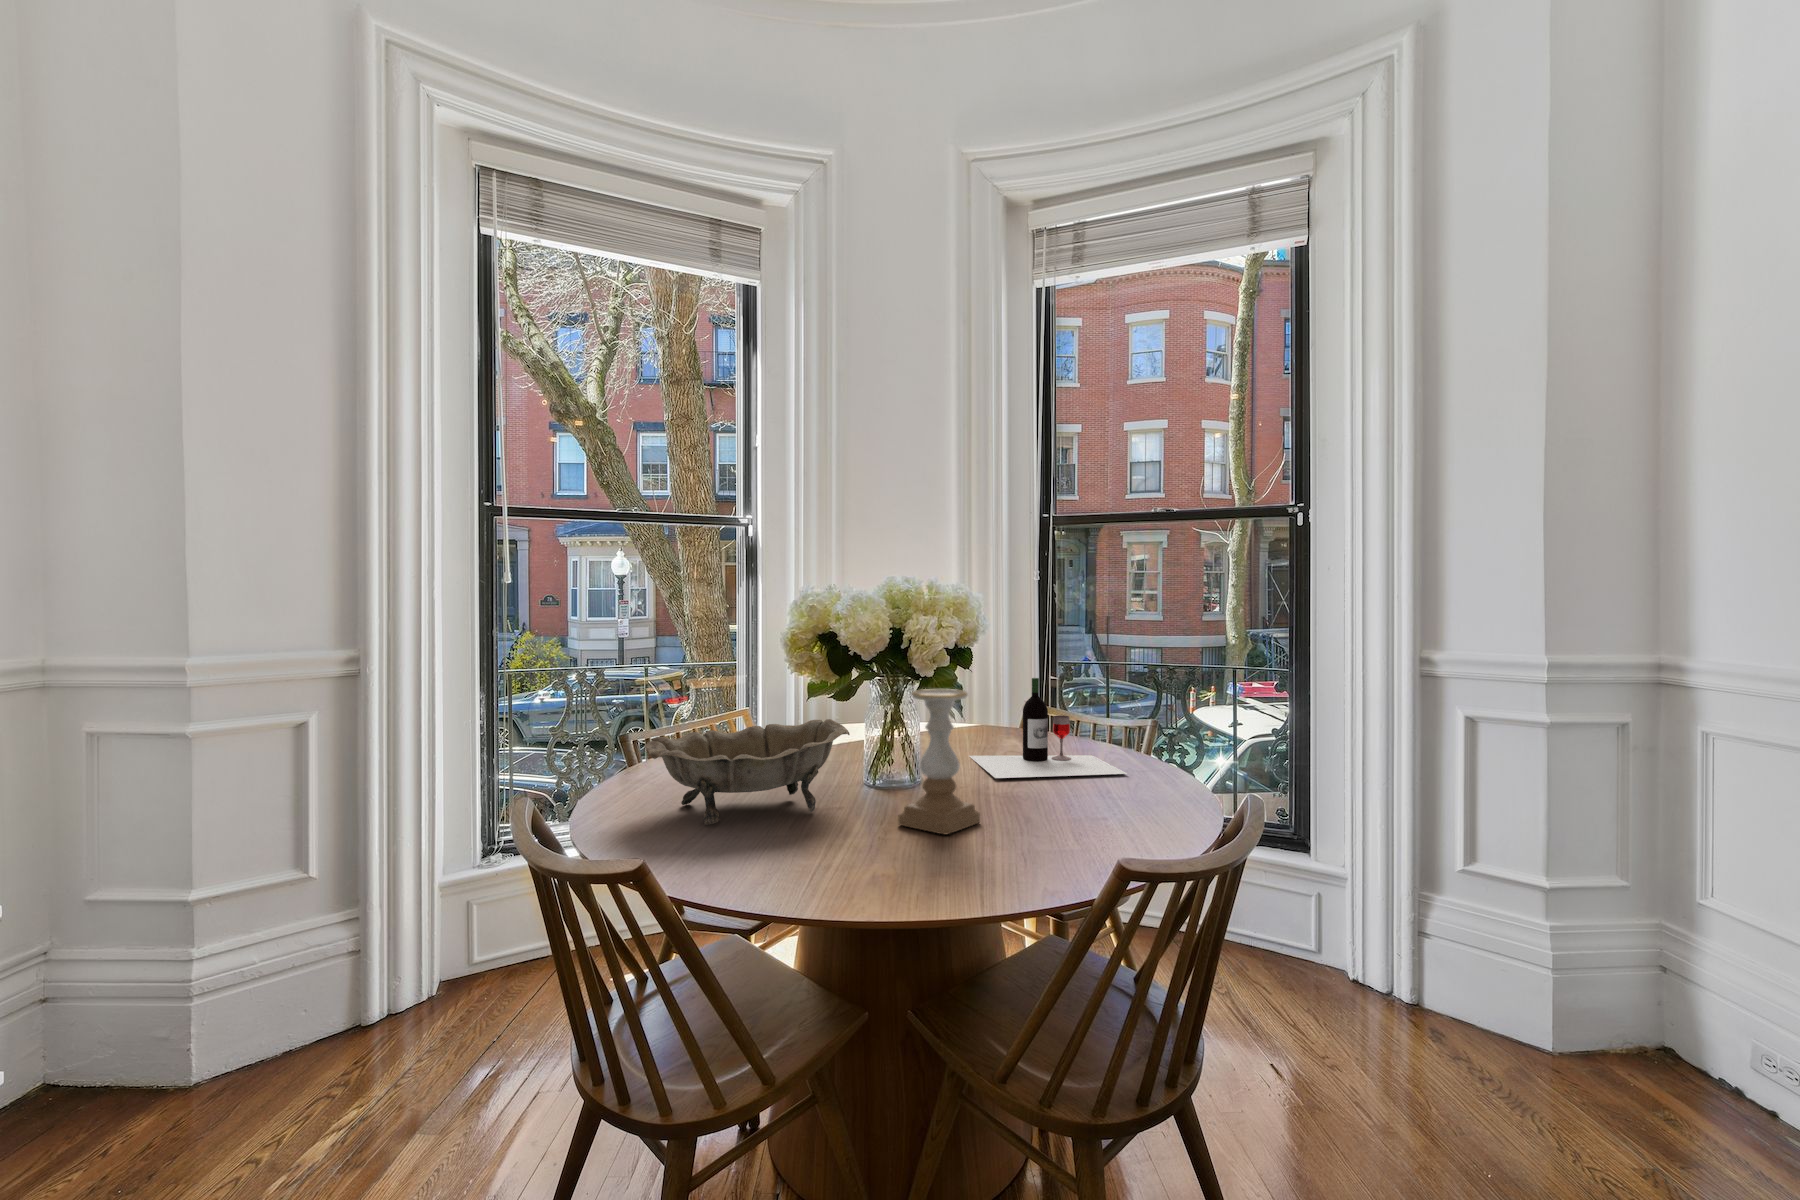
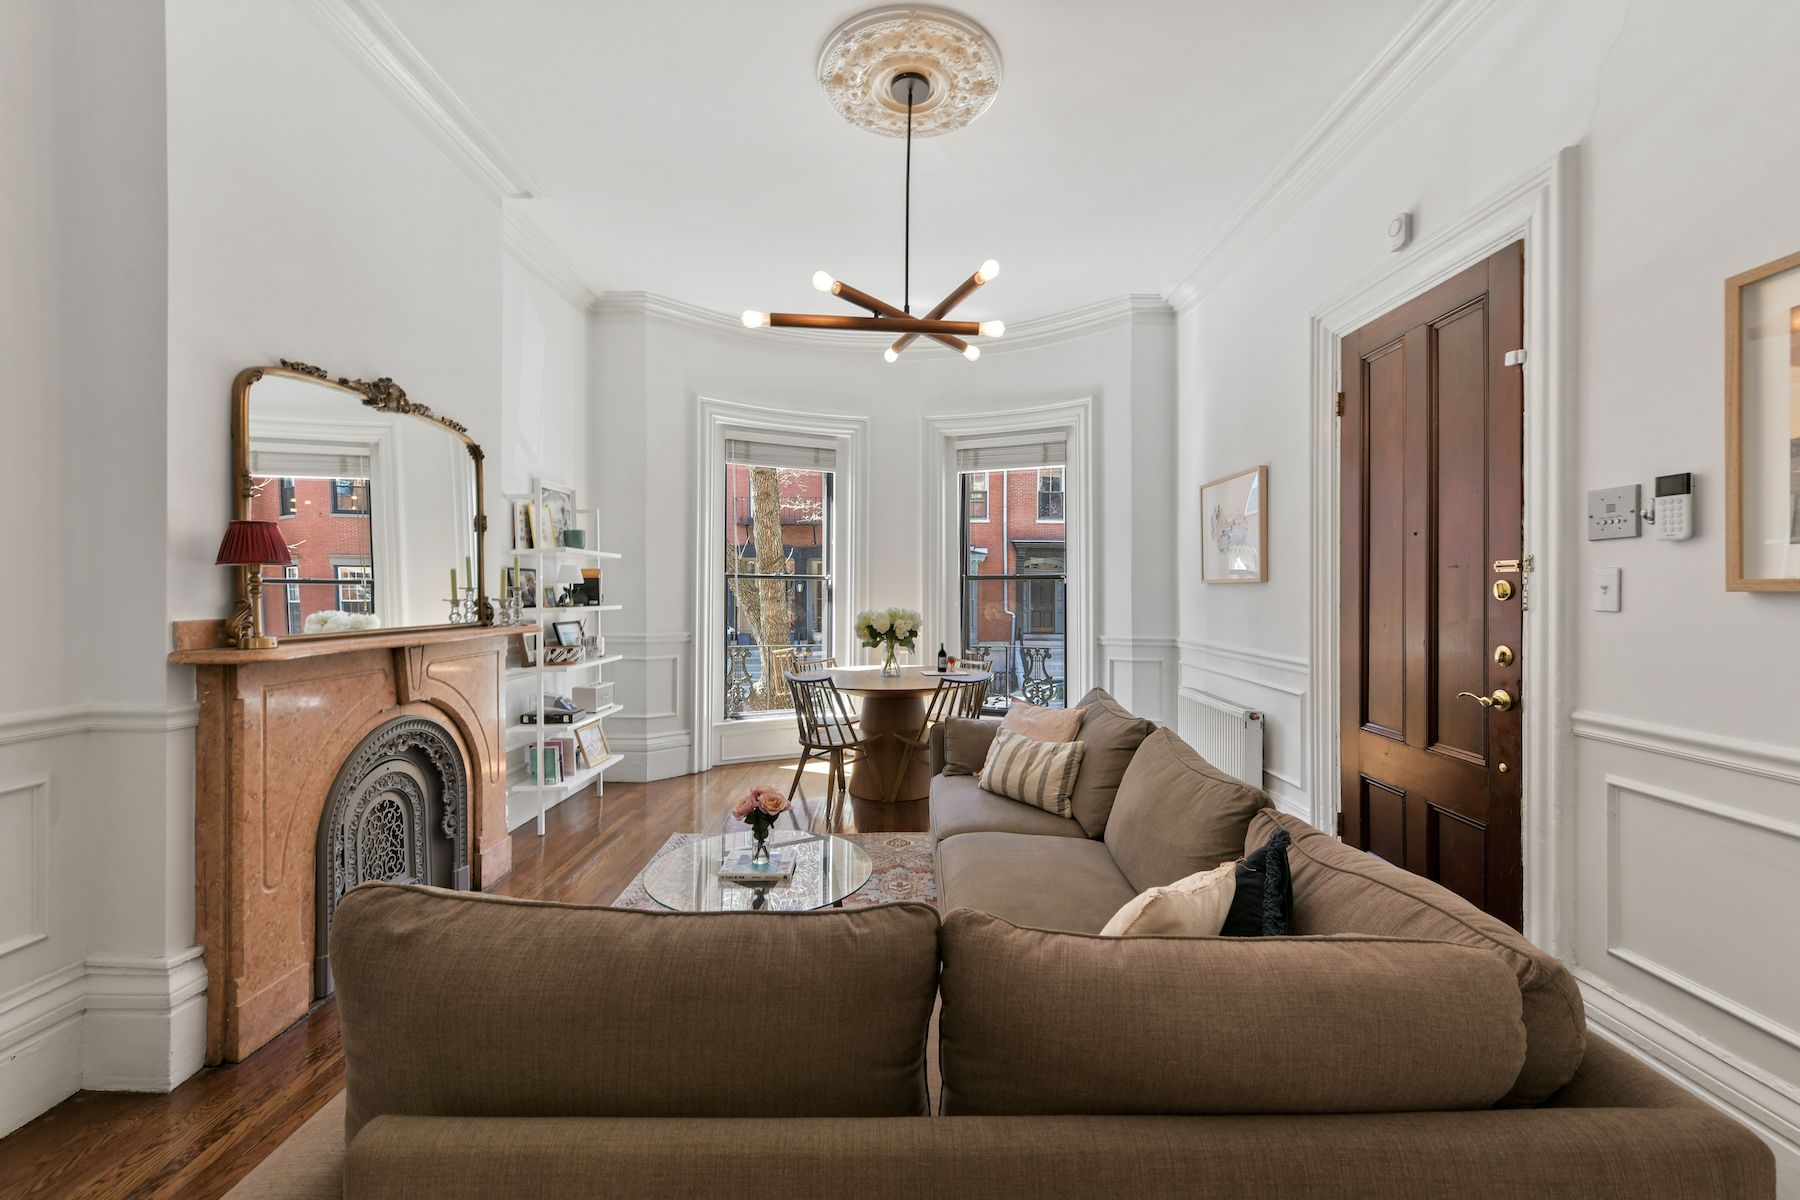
candle holder: present [898,689,980,834] -> none [892,642,916,683]
decorative bowl: present [644,719,850,825] -> none [815,654,877,681]

